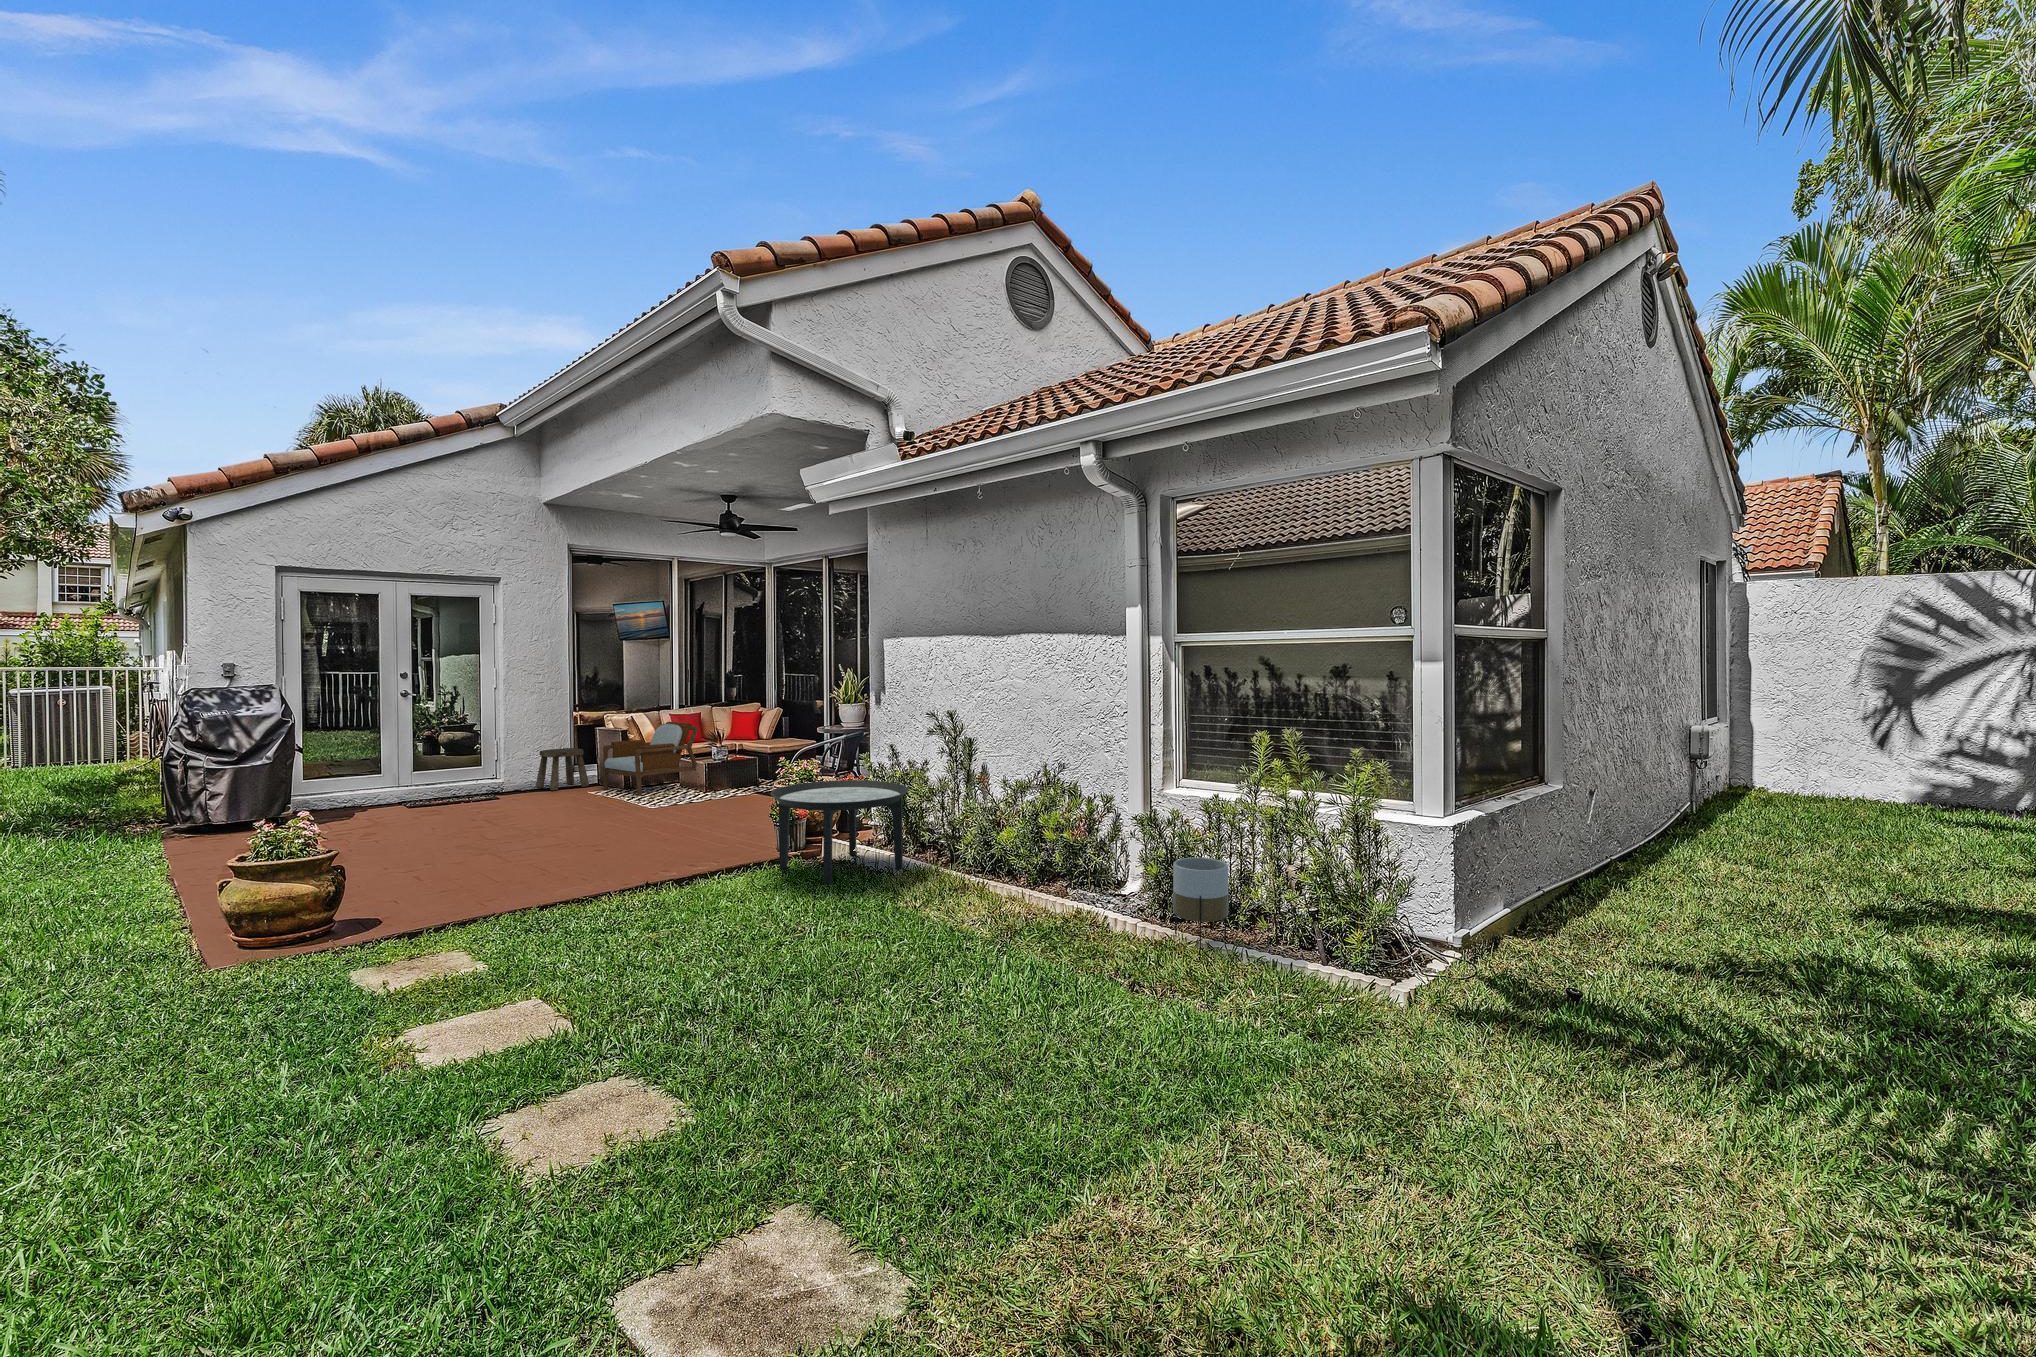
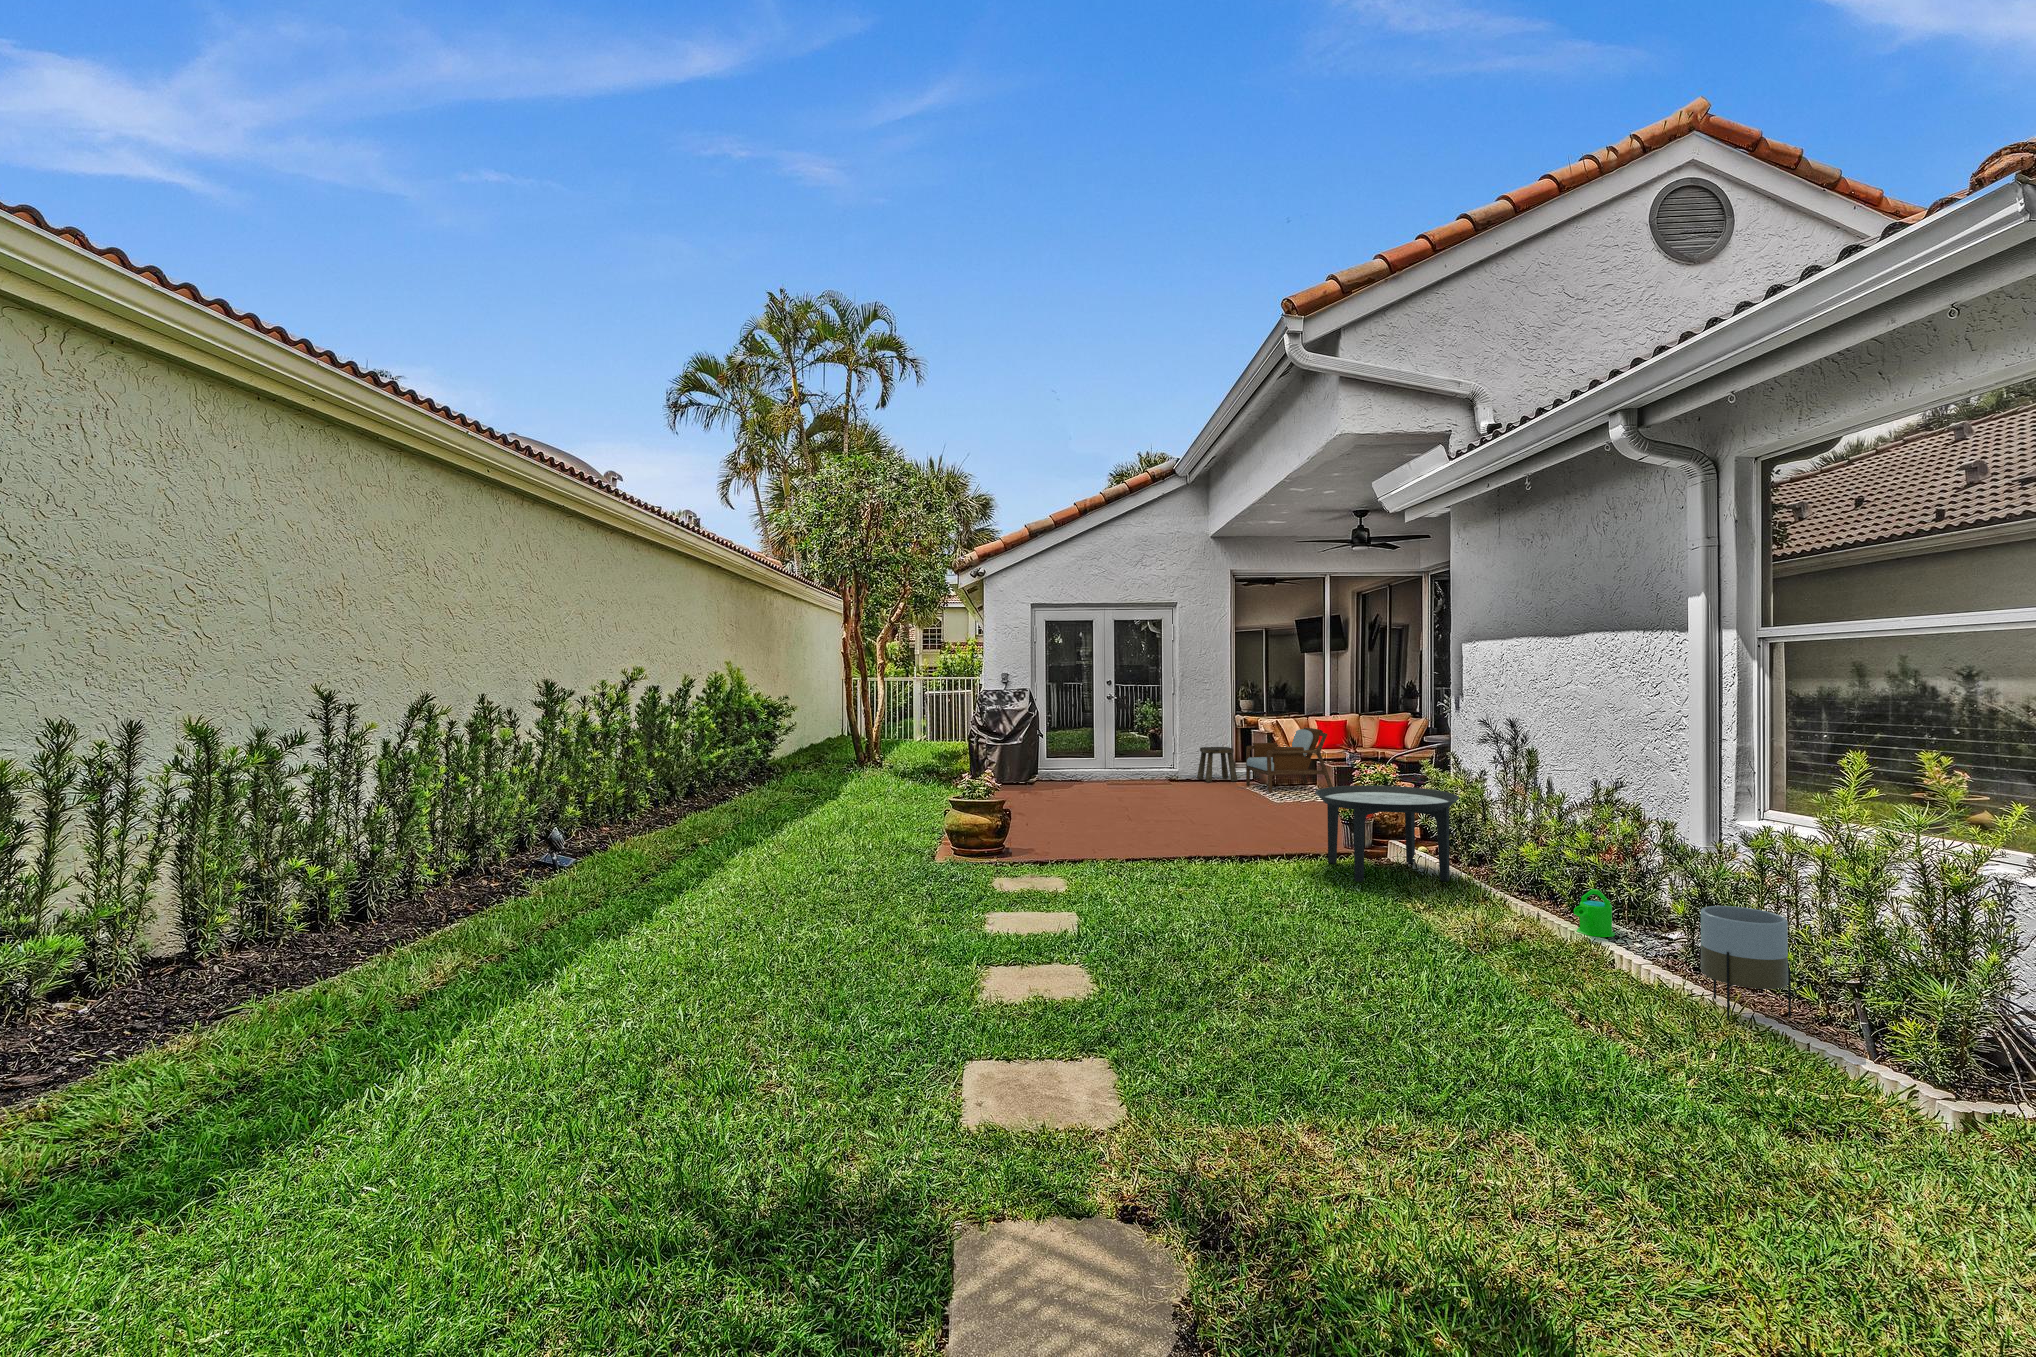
watering can: none [1037,857,1067,899] -> present [1574,889,1615,937]

